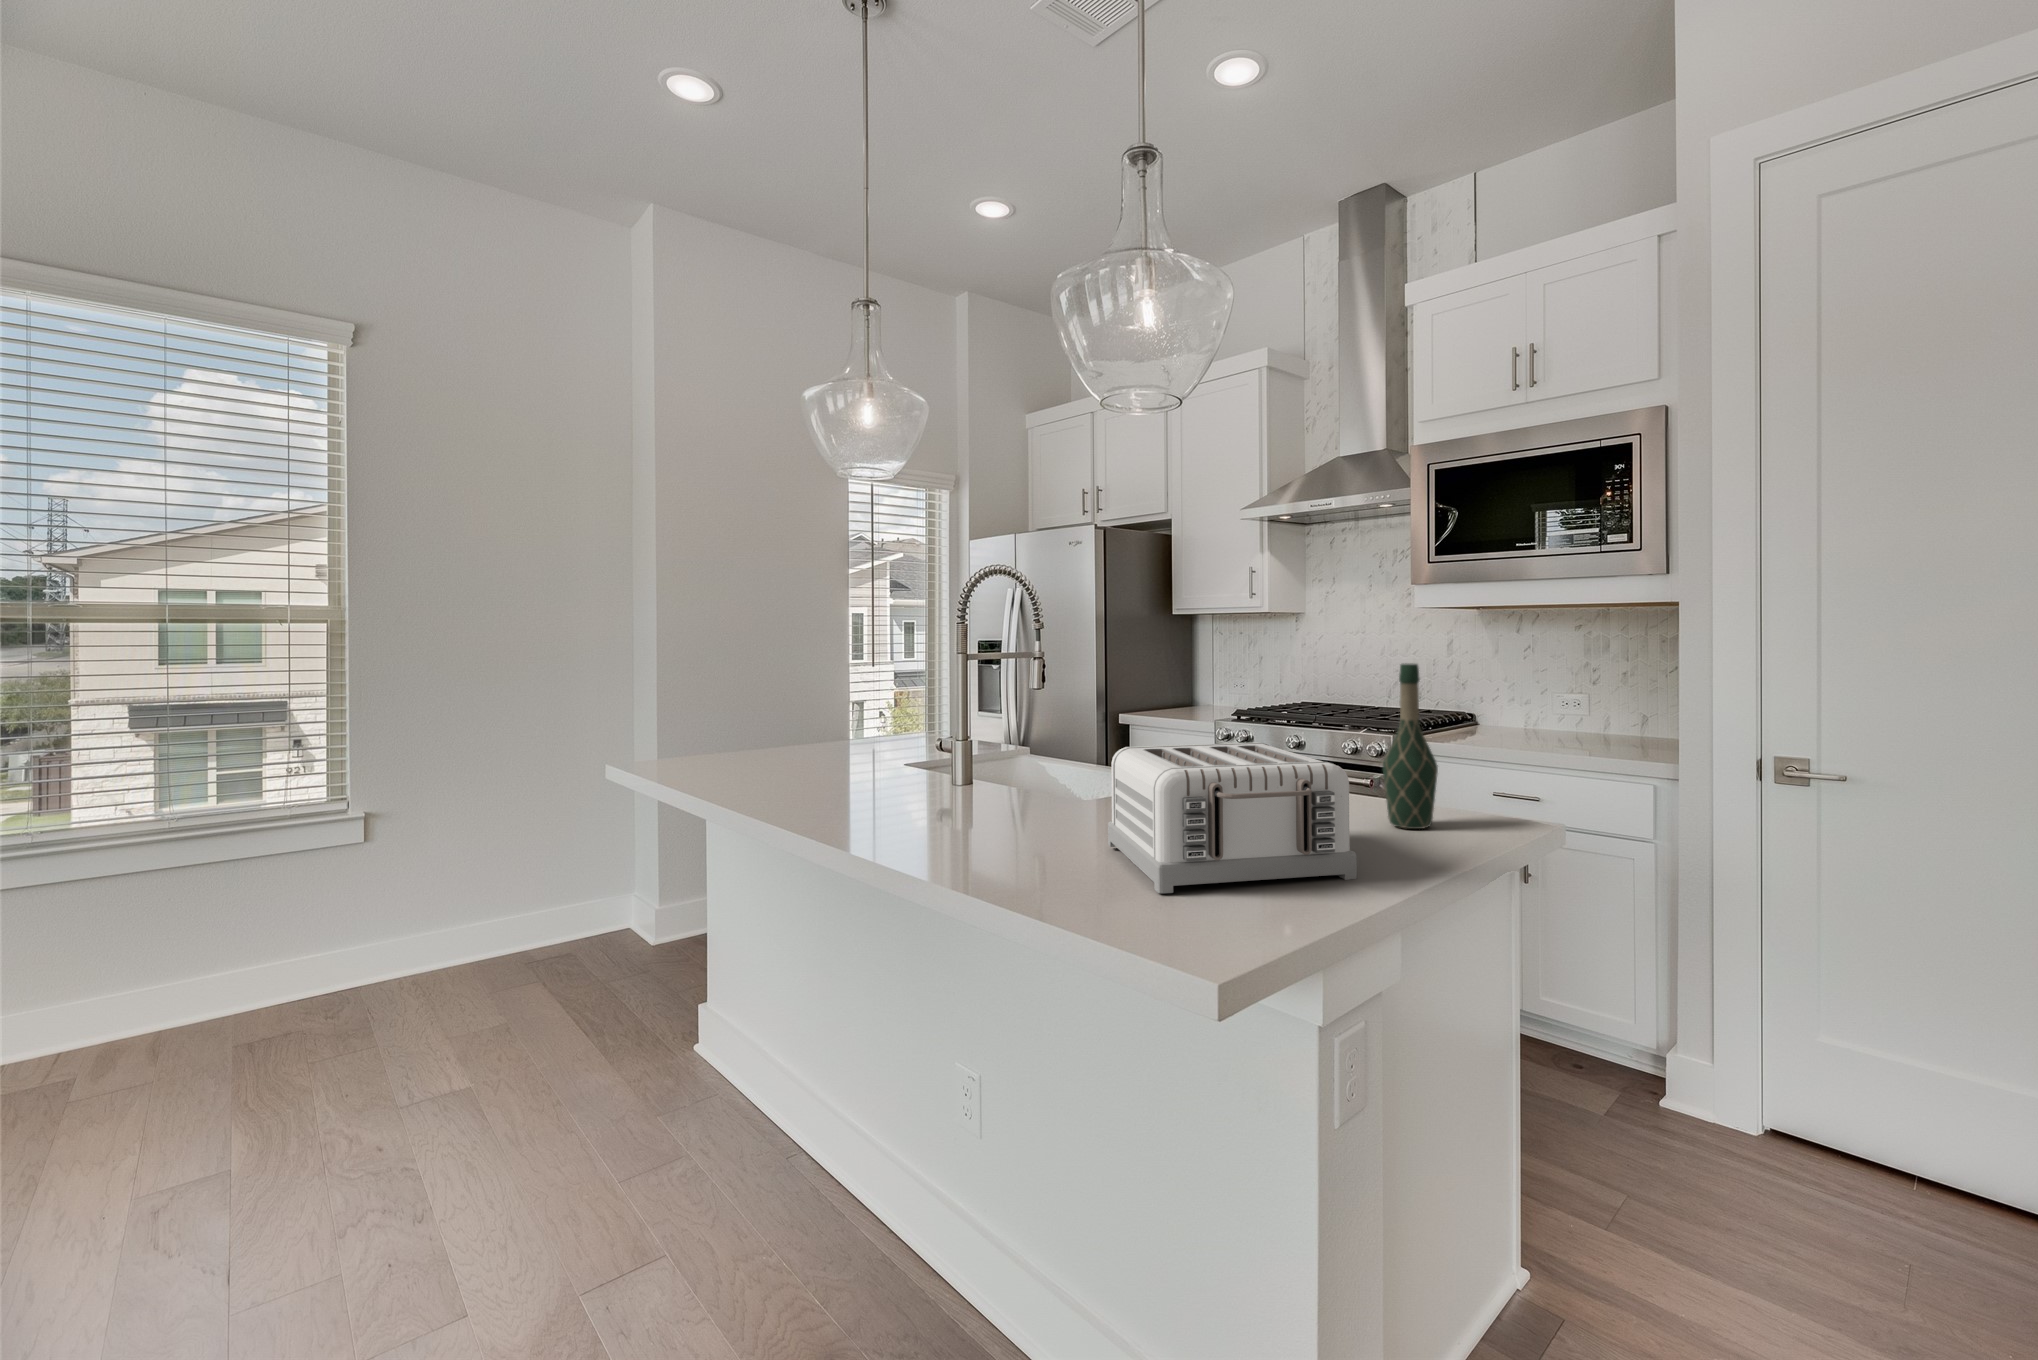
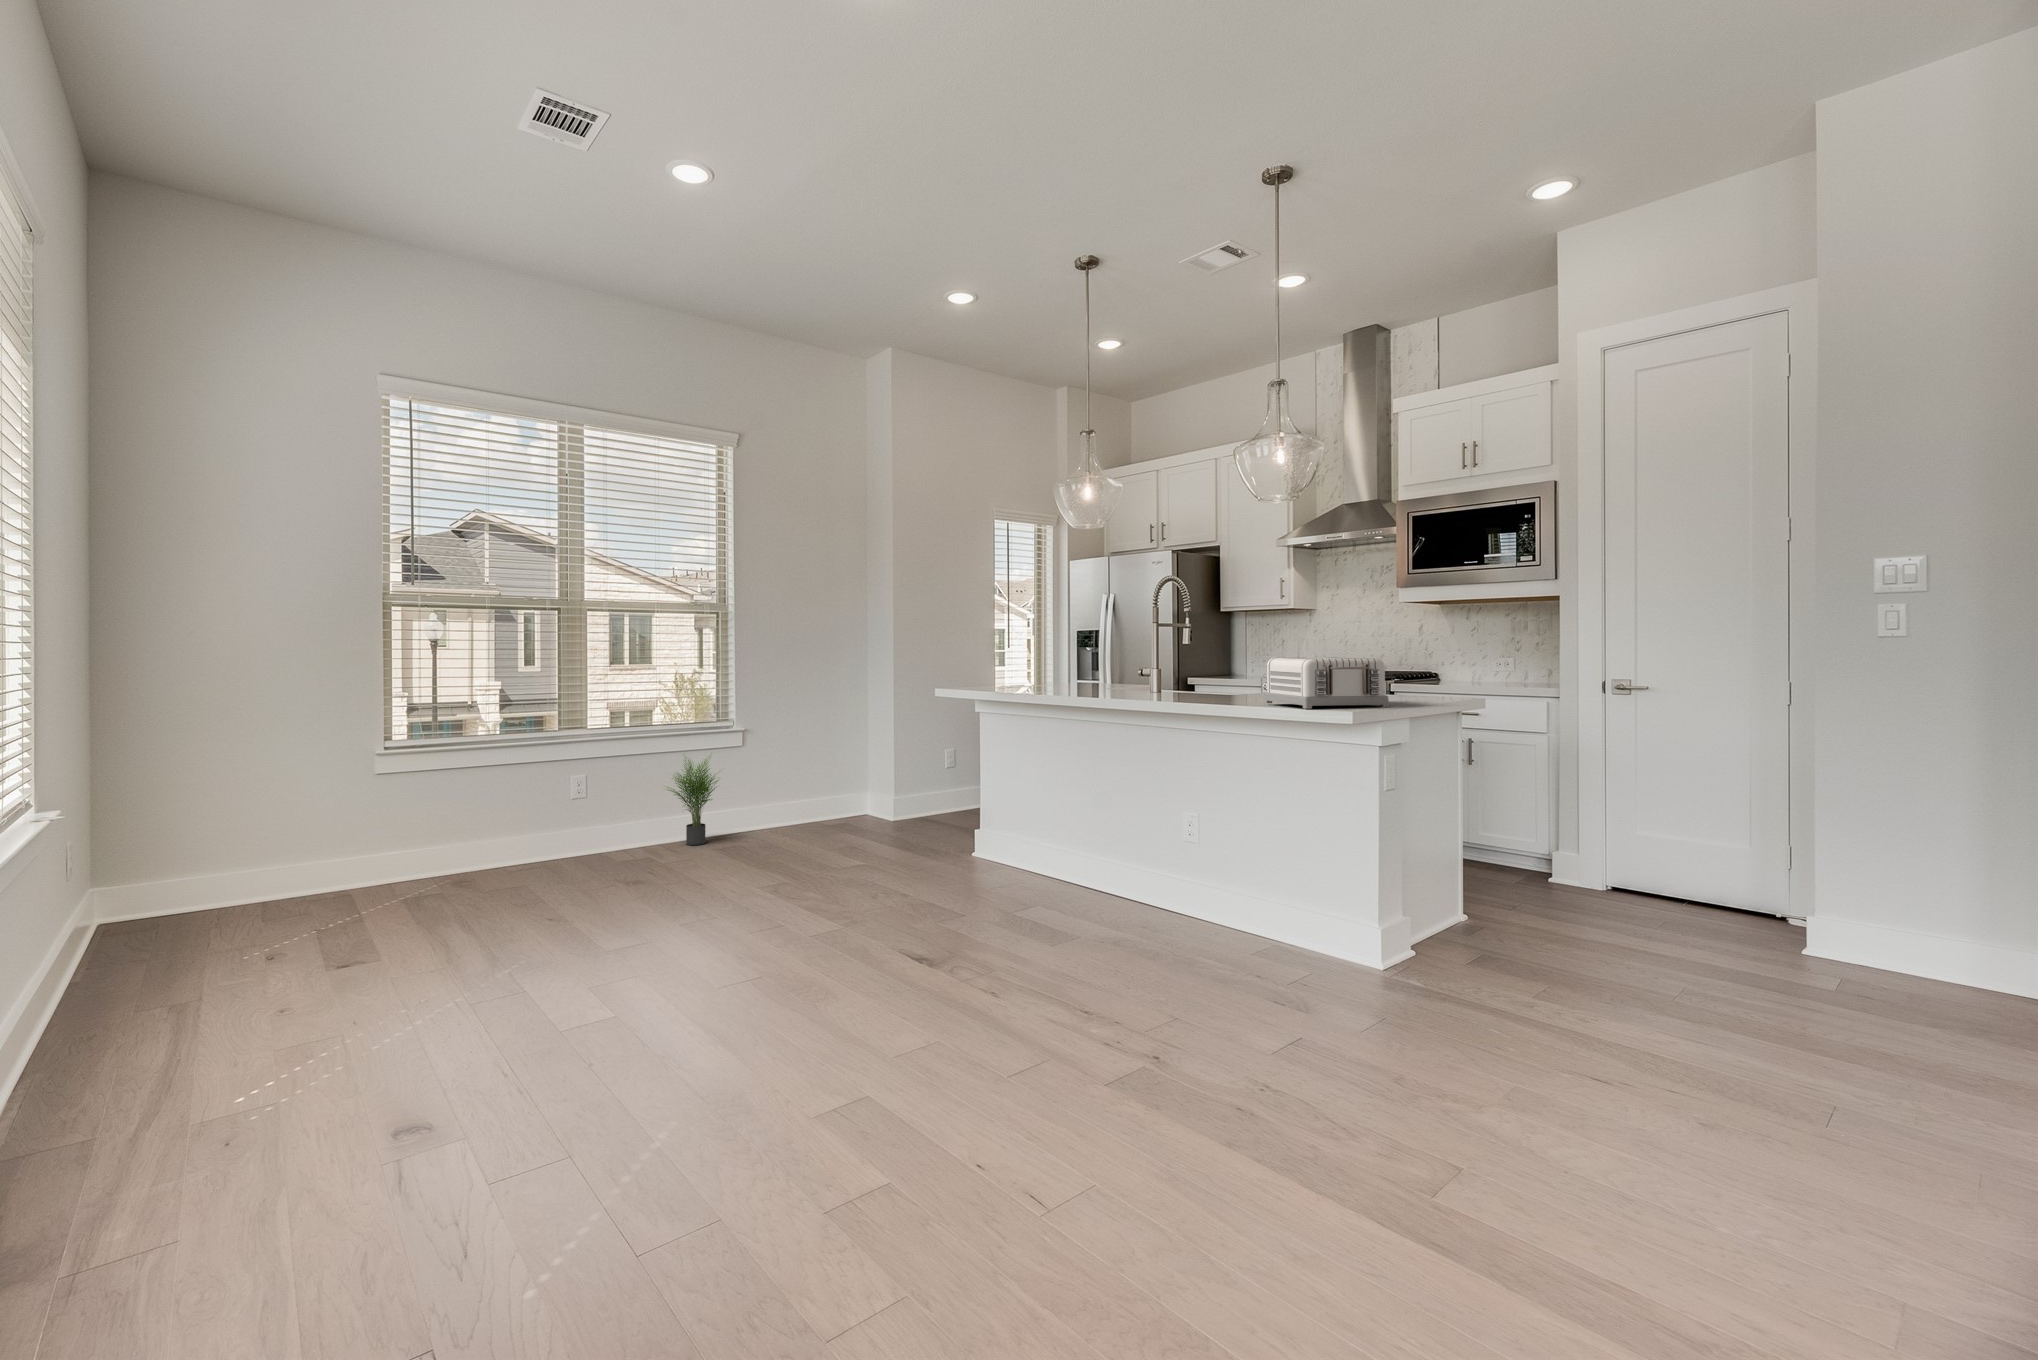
wine bottle: present [1383,664,1438,829] -> none [1394,622,1421,700]
potted plant: none [125,865,291,1040] -> present [669,759,719,845]

